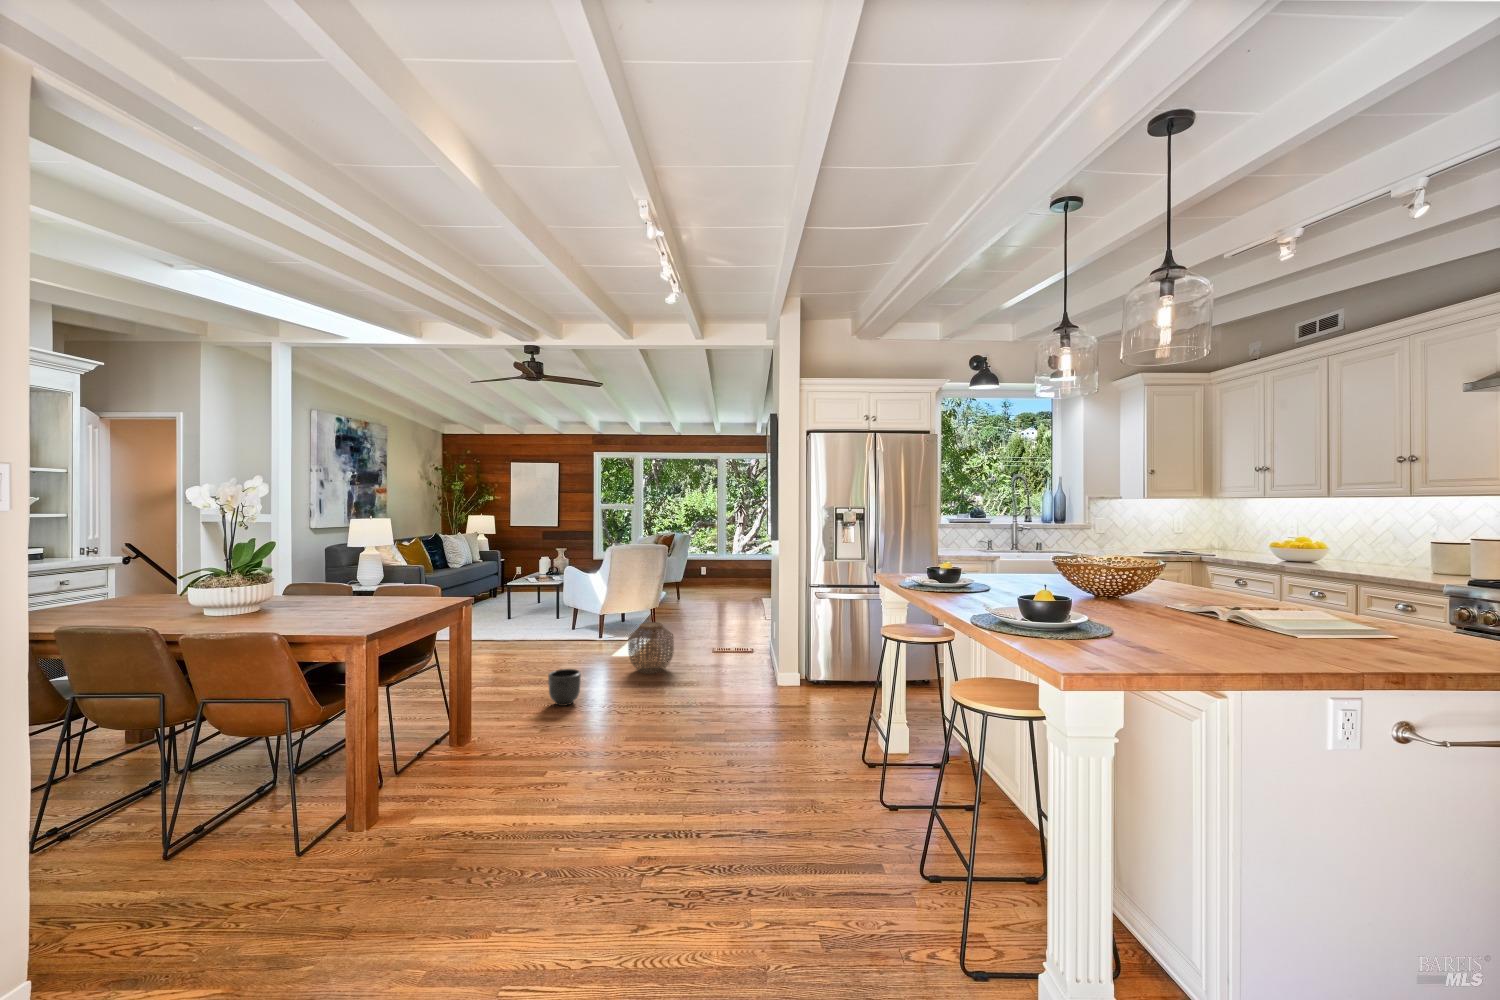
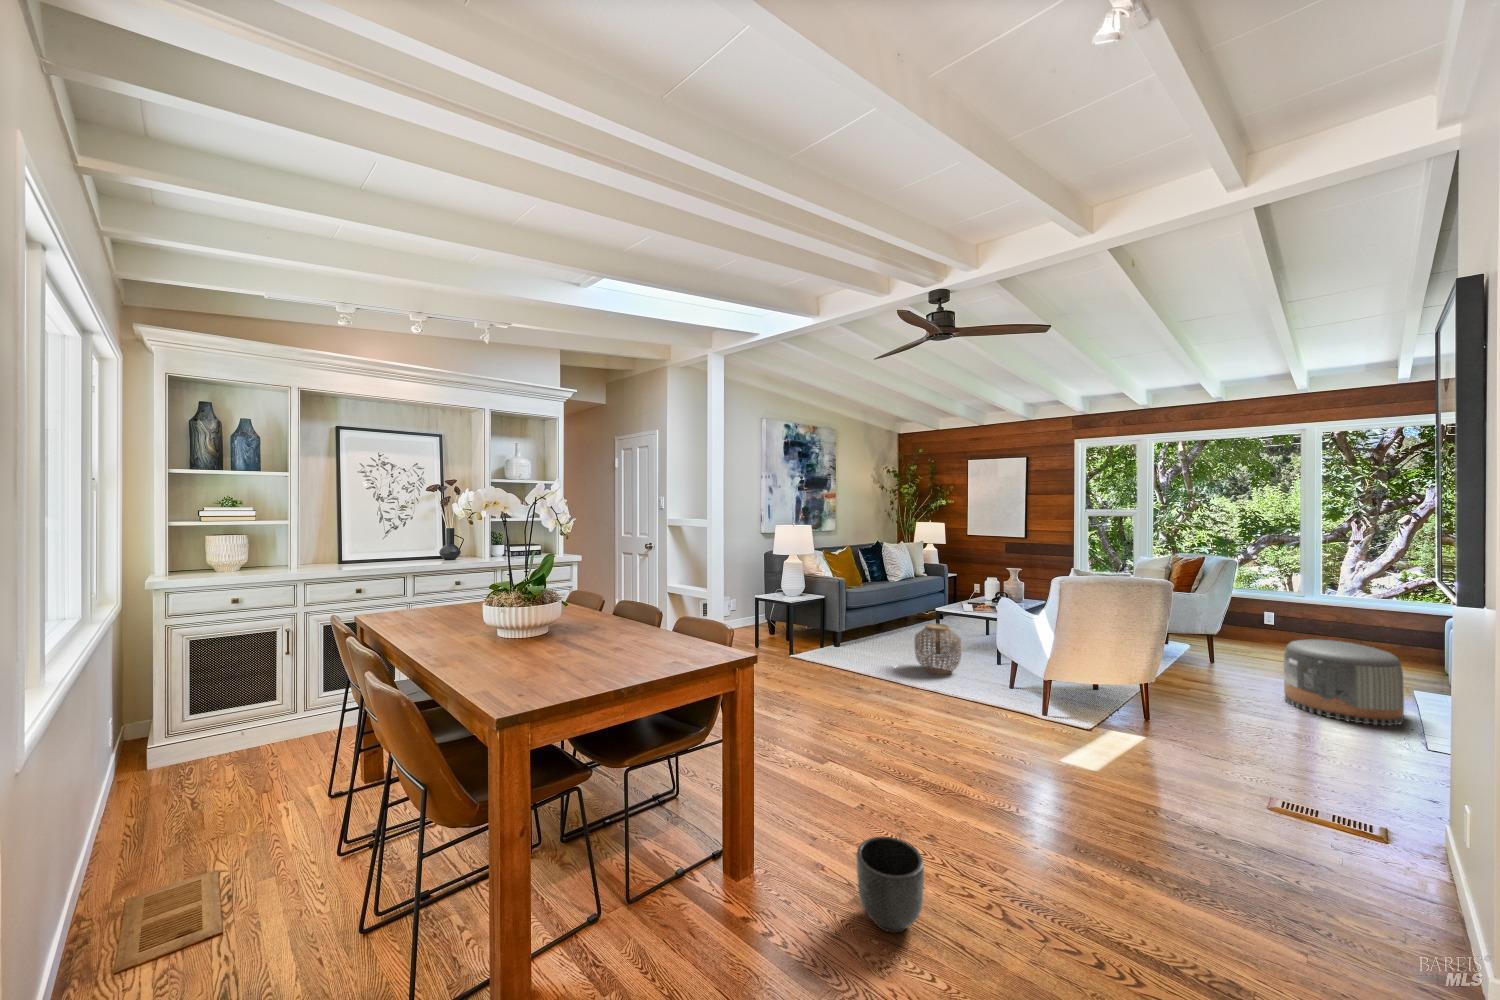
pouf: none [708,575,750,614] -> present [1284,639,1404,726]
woven basket: present [628,622,674,673] -> present [915,623,961,675]

